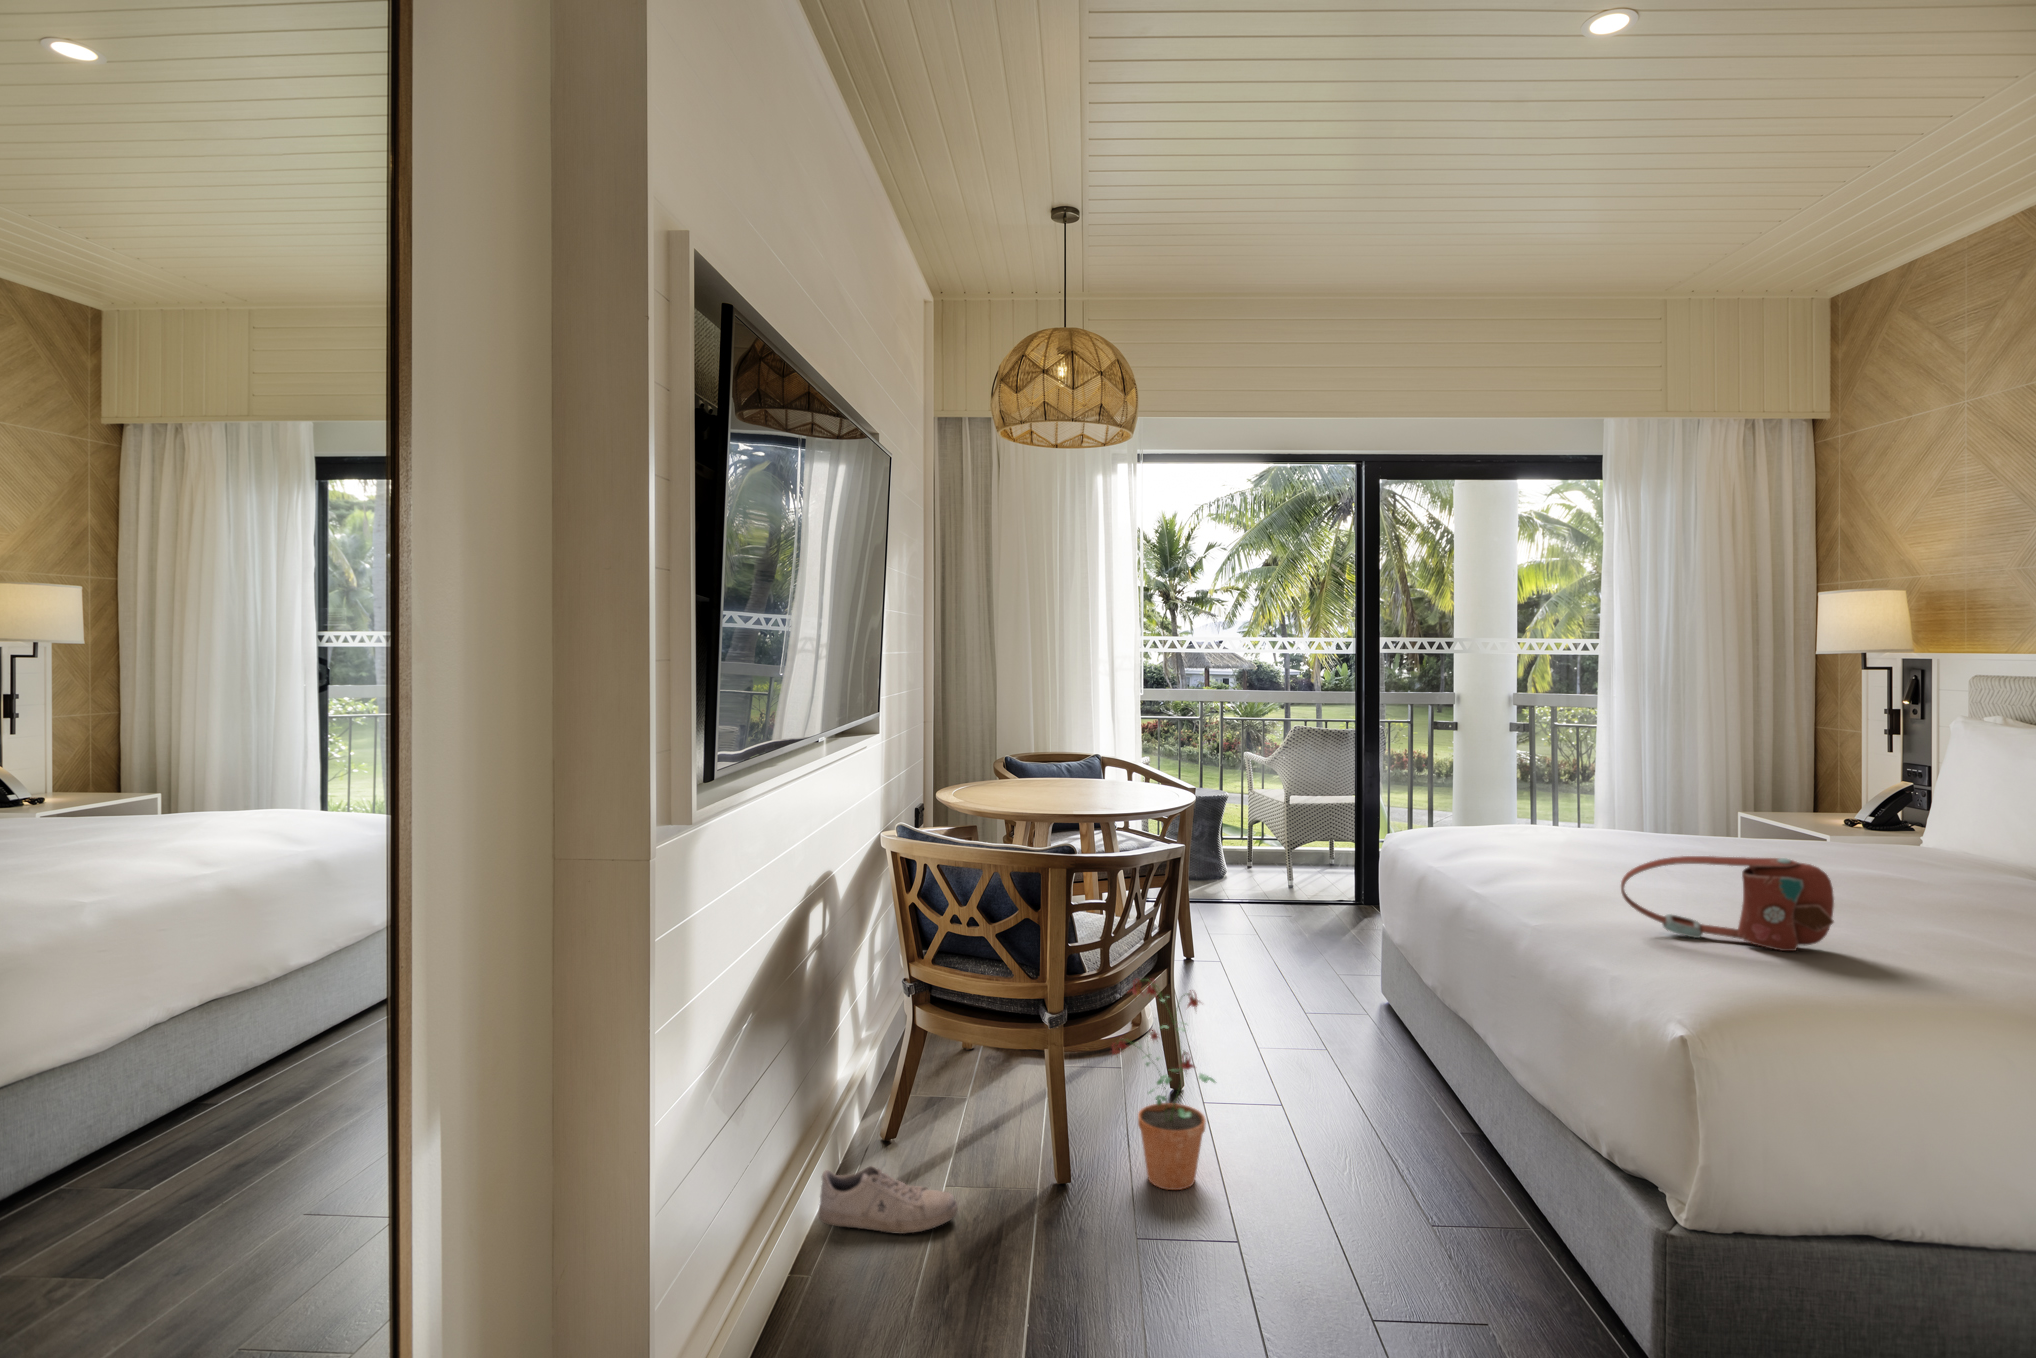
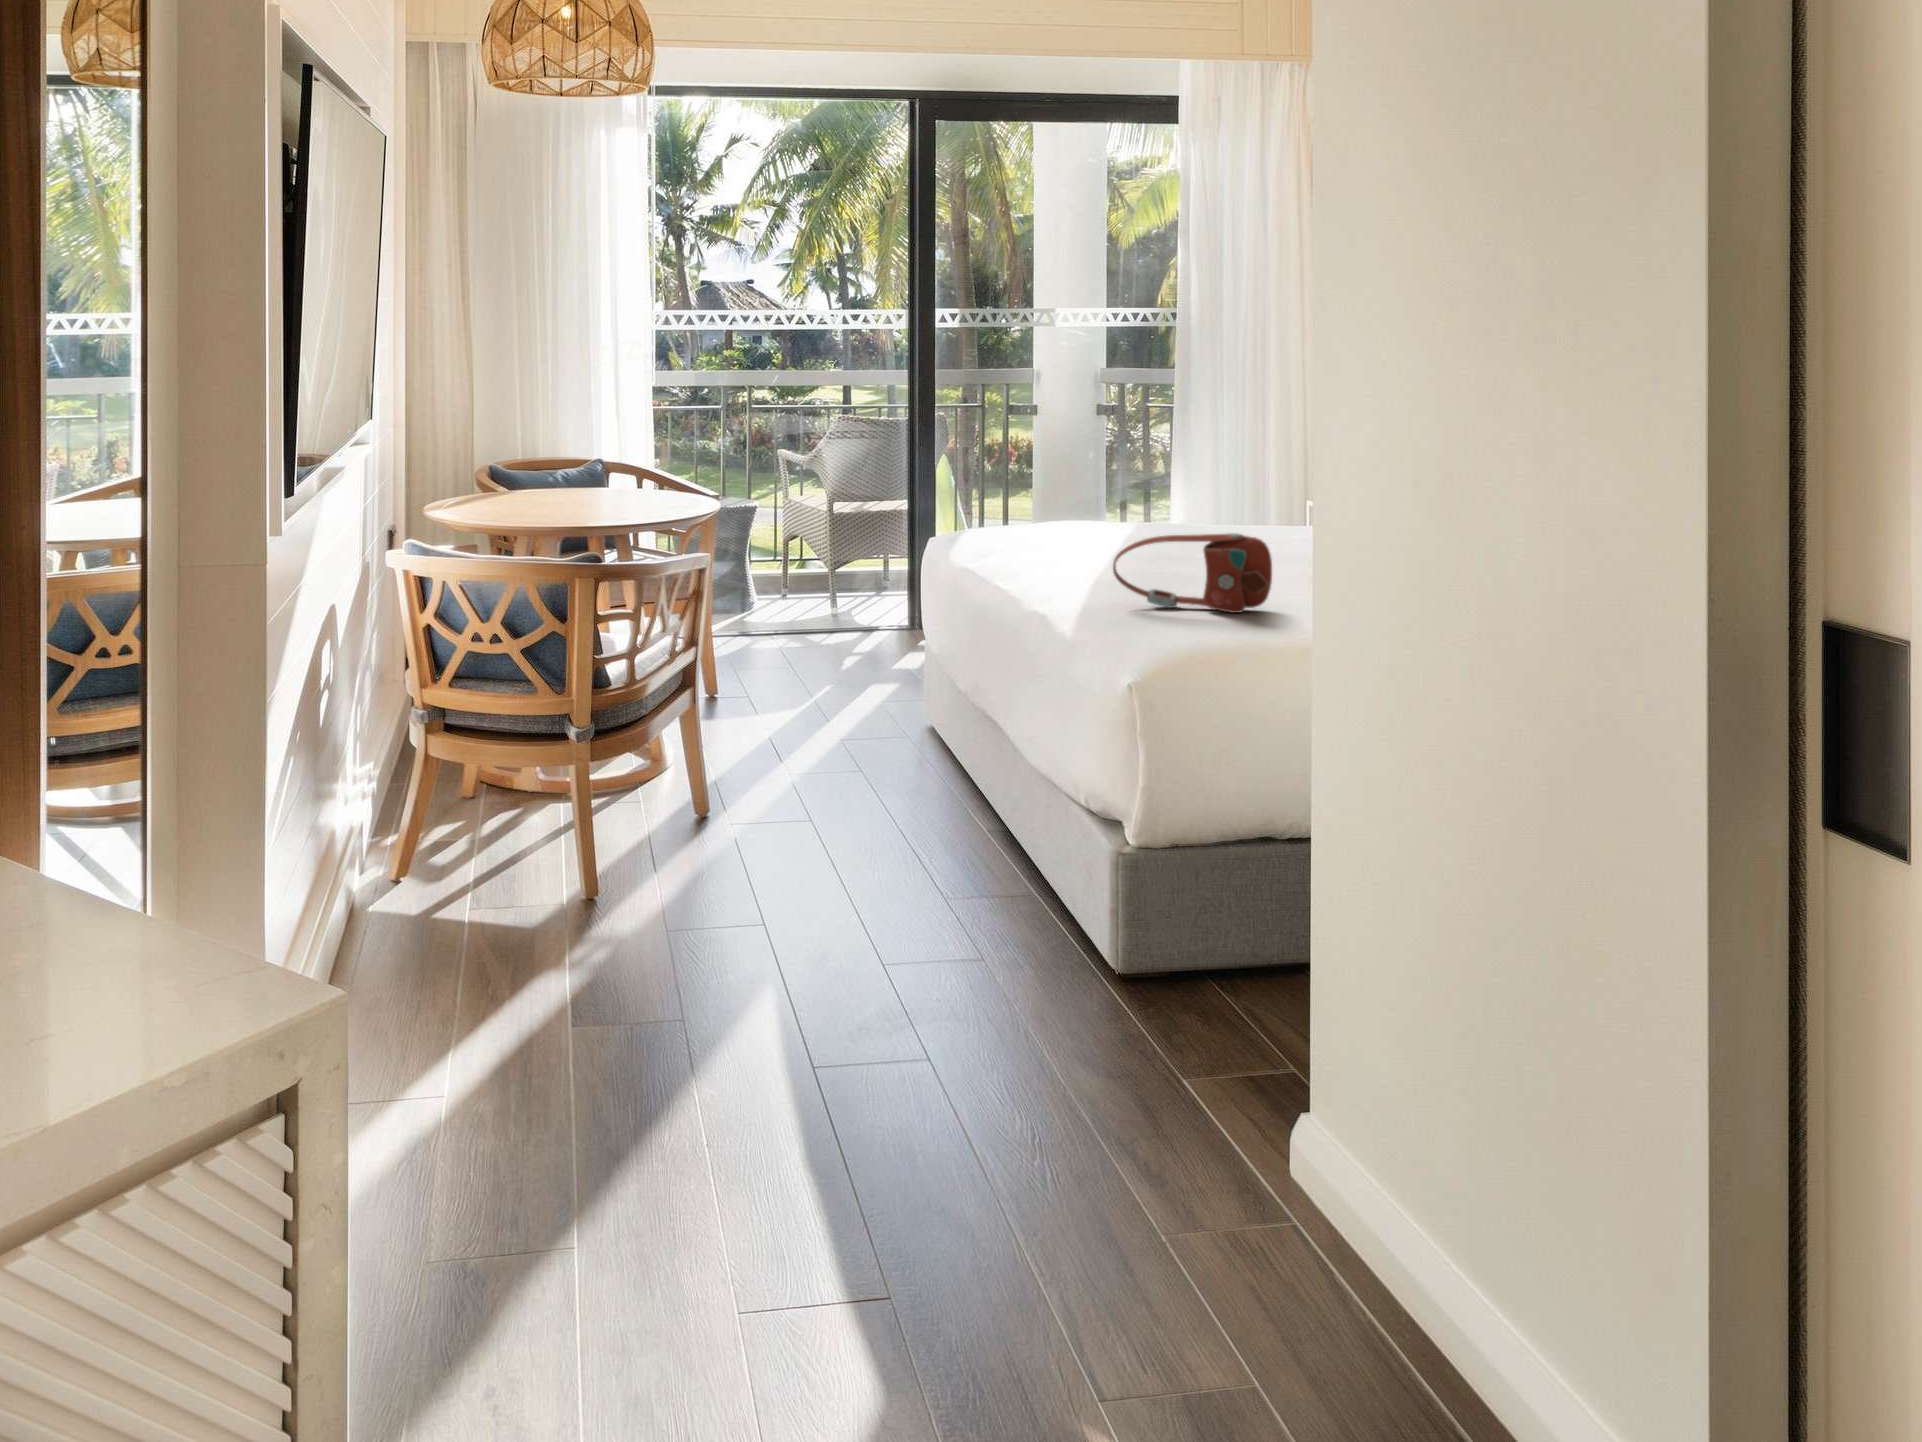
potted plant: present [1112,979,1215,1190] -> none [642,688,751,898]
shoe: present [818,1166,958,1234] -> none [338,897,490,960]

